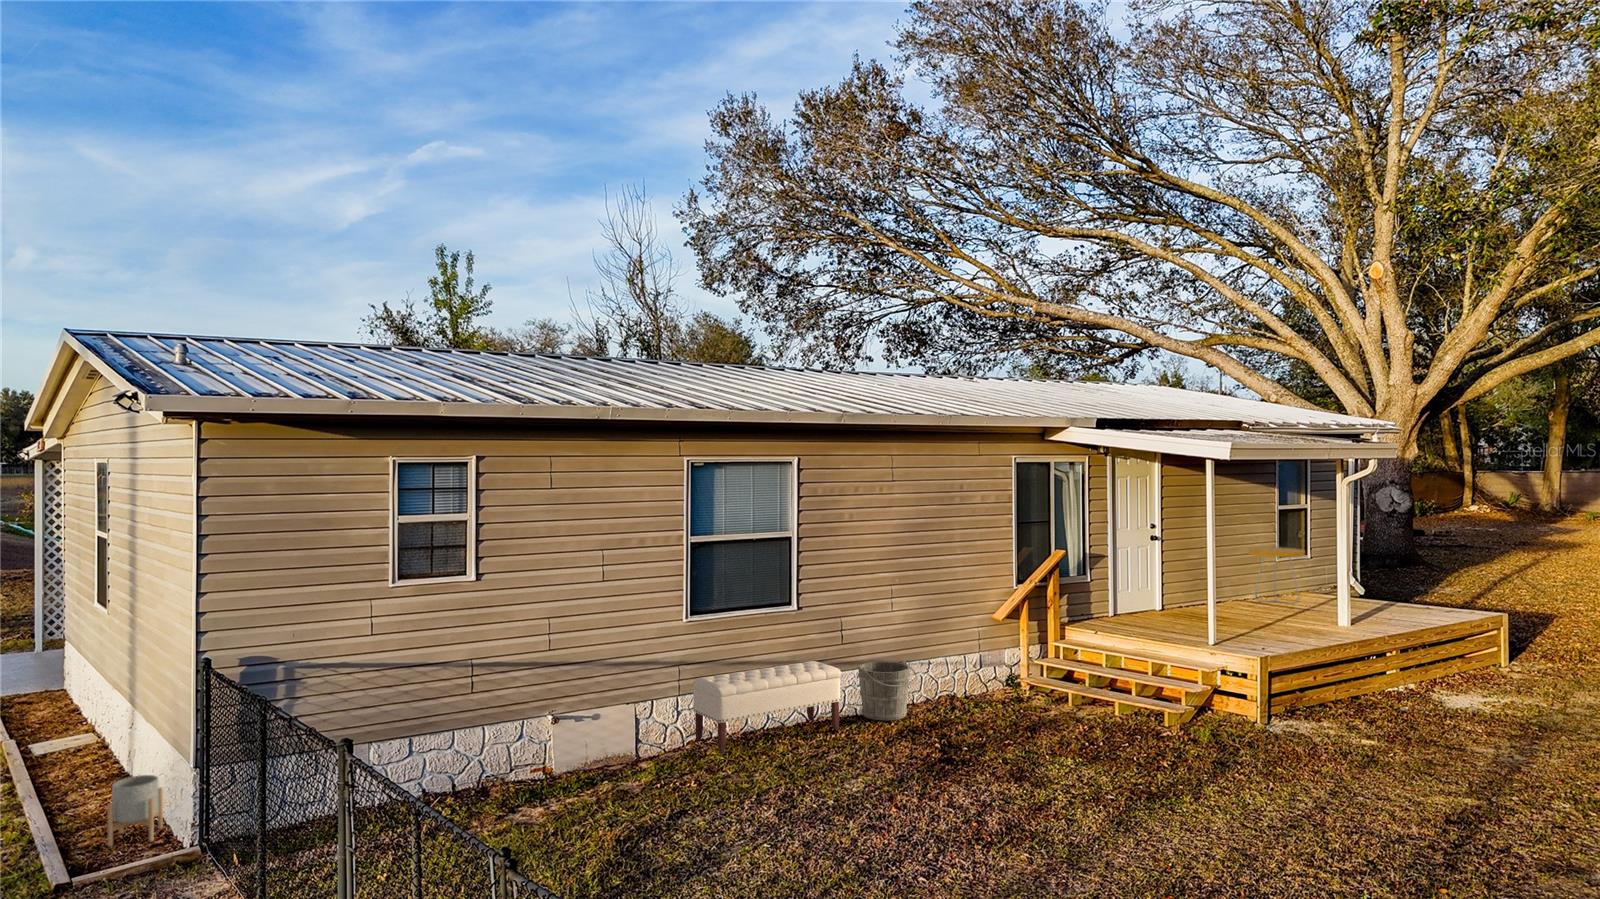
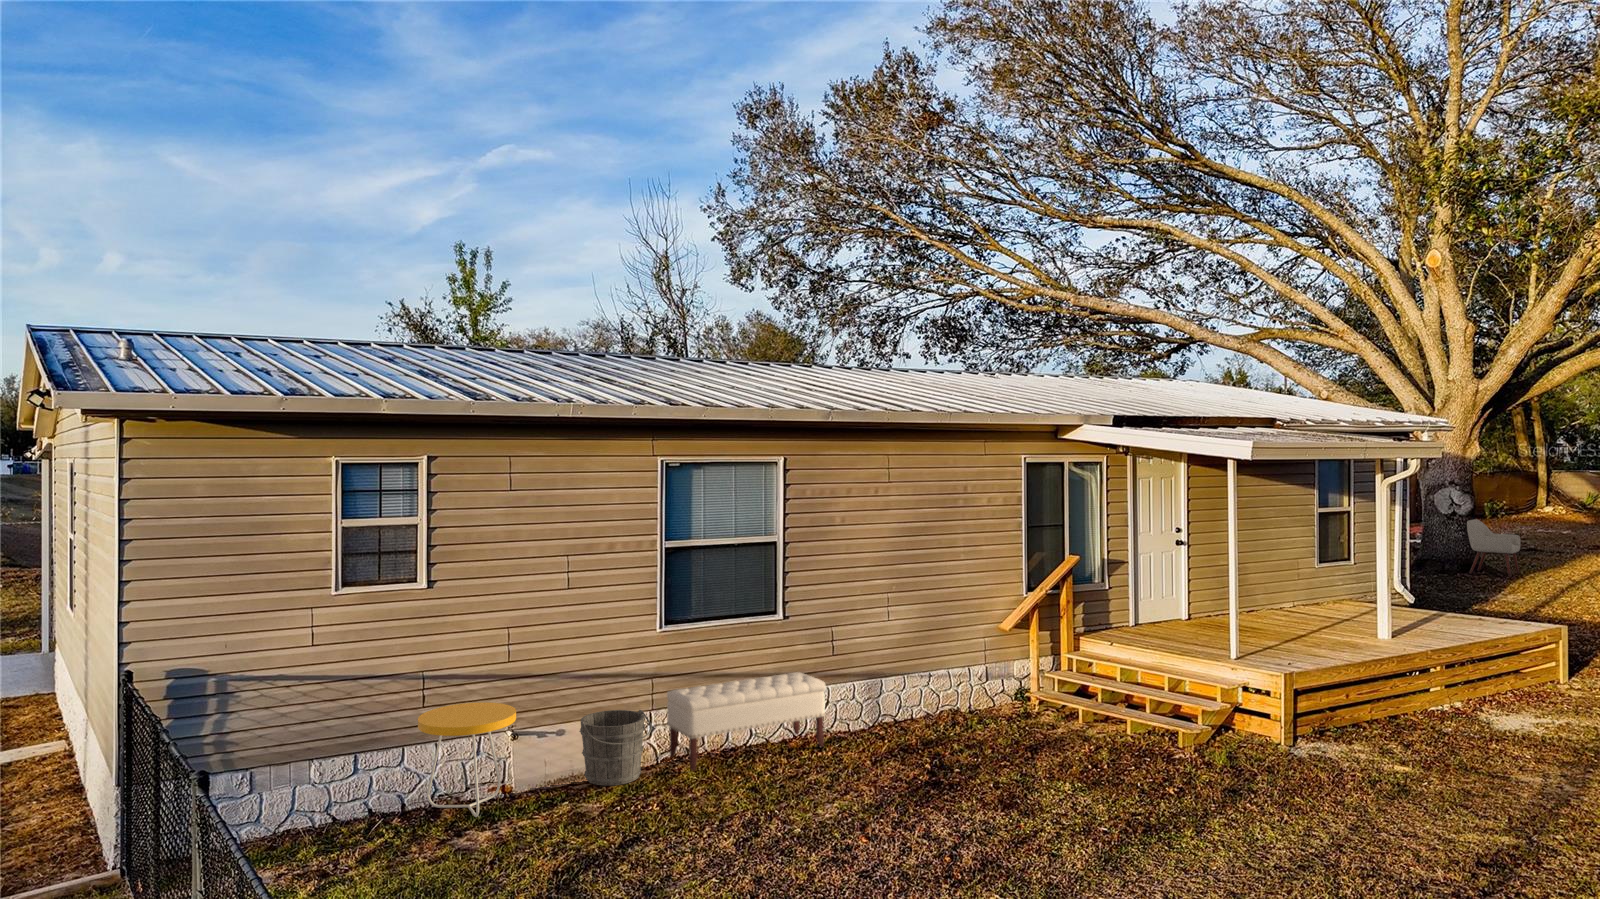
chair: none [1405,518,1453,572] -> present [1467,519,1521,577]
side table: present [1248,547,1305,604] -> present [418,702,516,817]
bucket: present [858,661,917,720] -> present [579,710,652,786]
planter: present [107,775,163,846] -> none [40,787,103,862]

